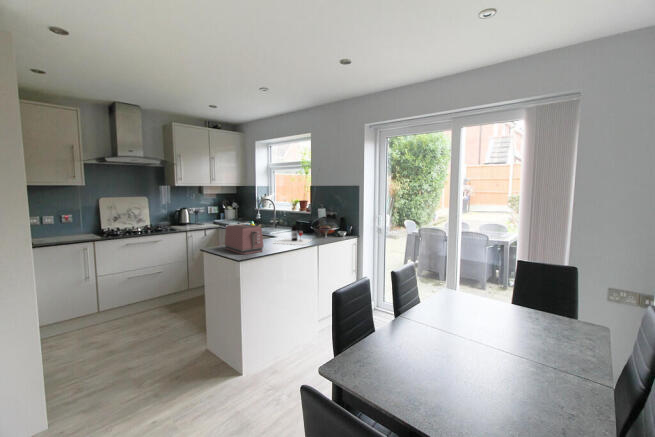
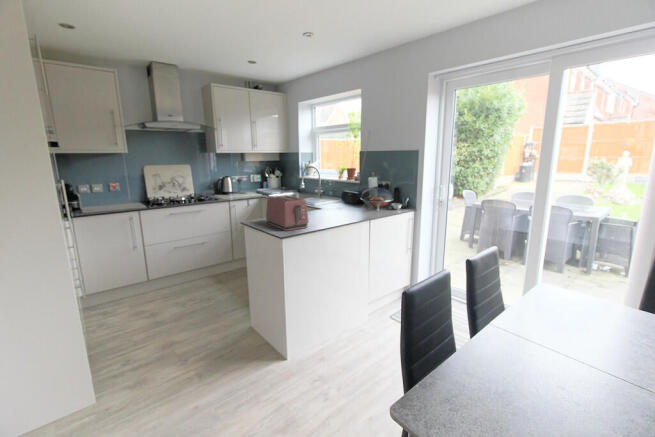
wine bottle: present [275,221,311,245] -> none [318,192,363,220]

